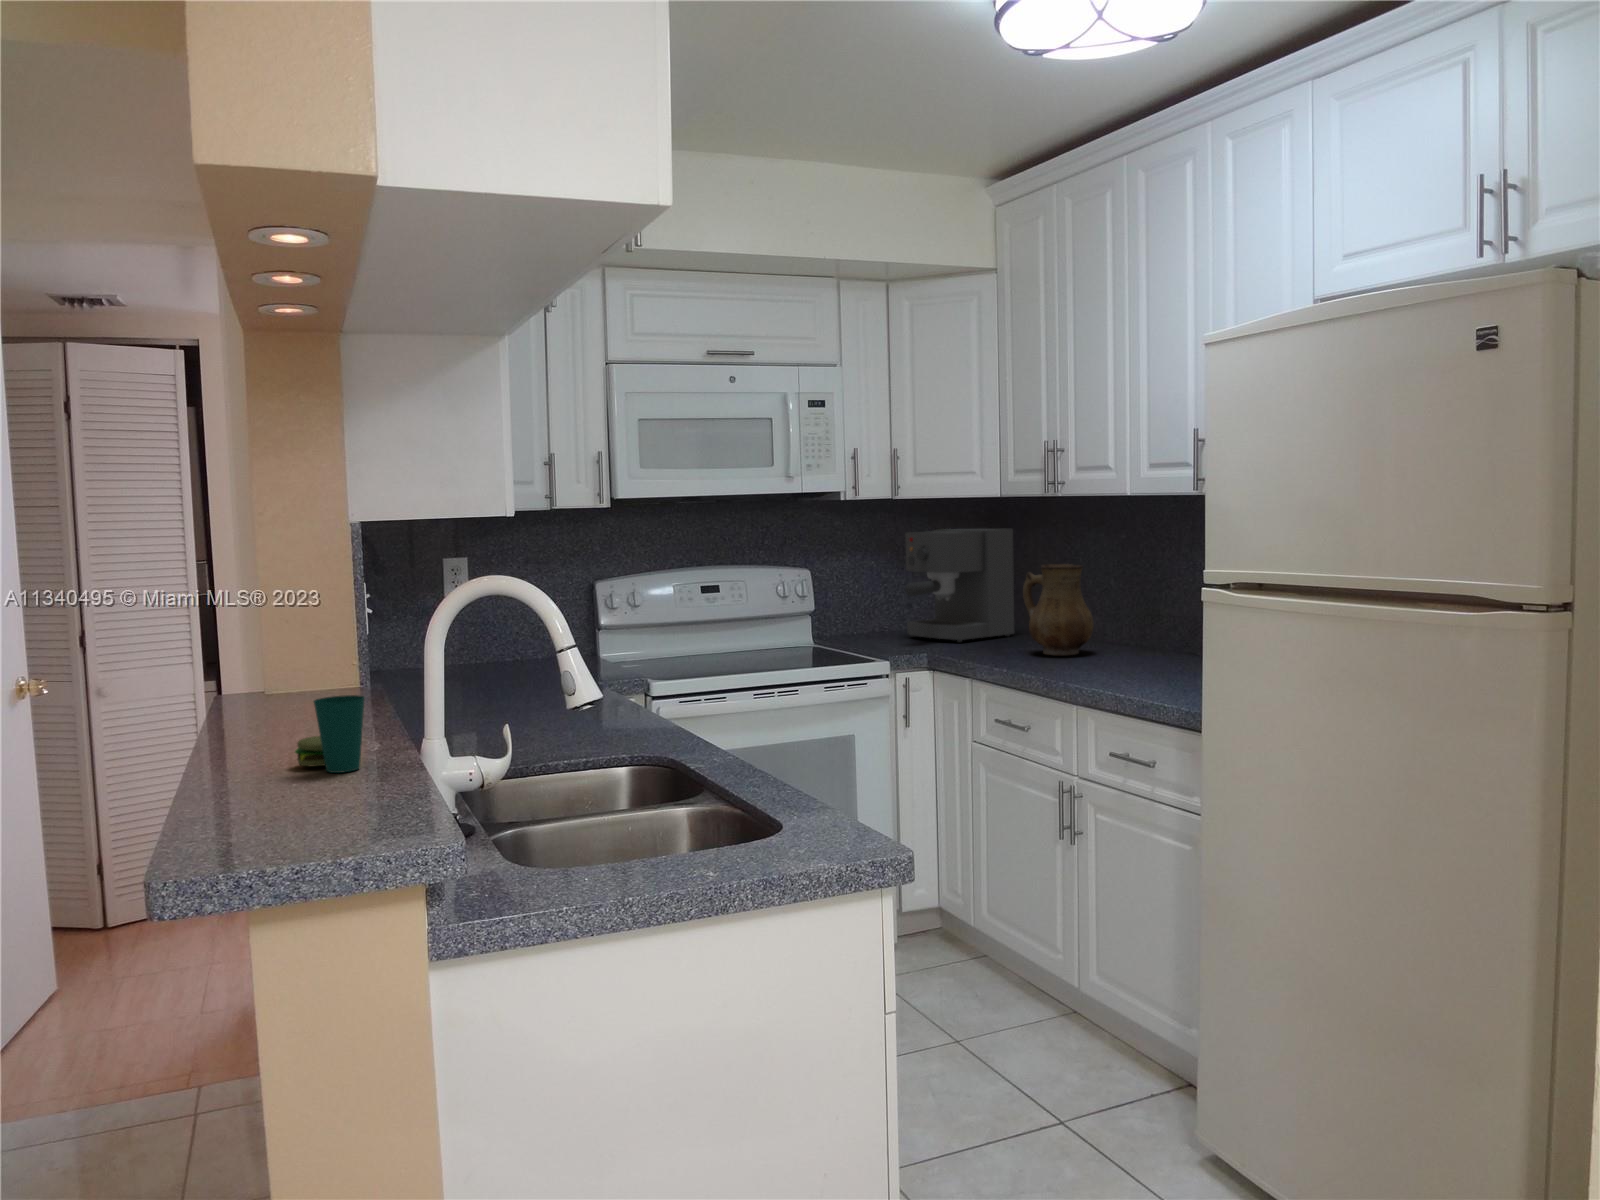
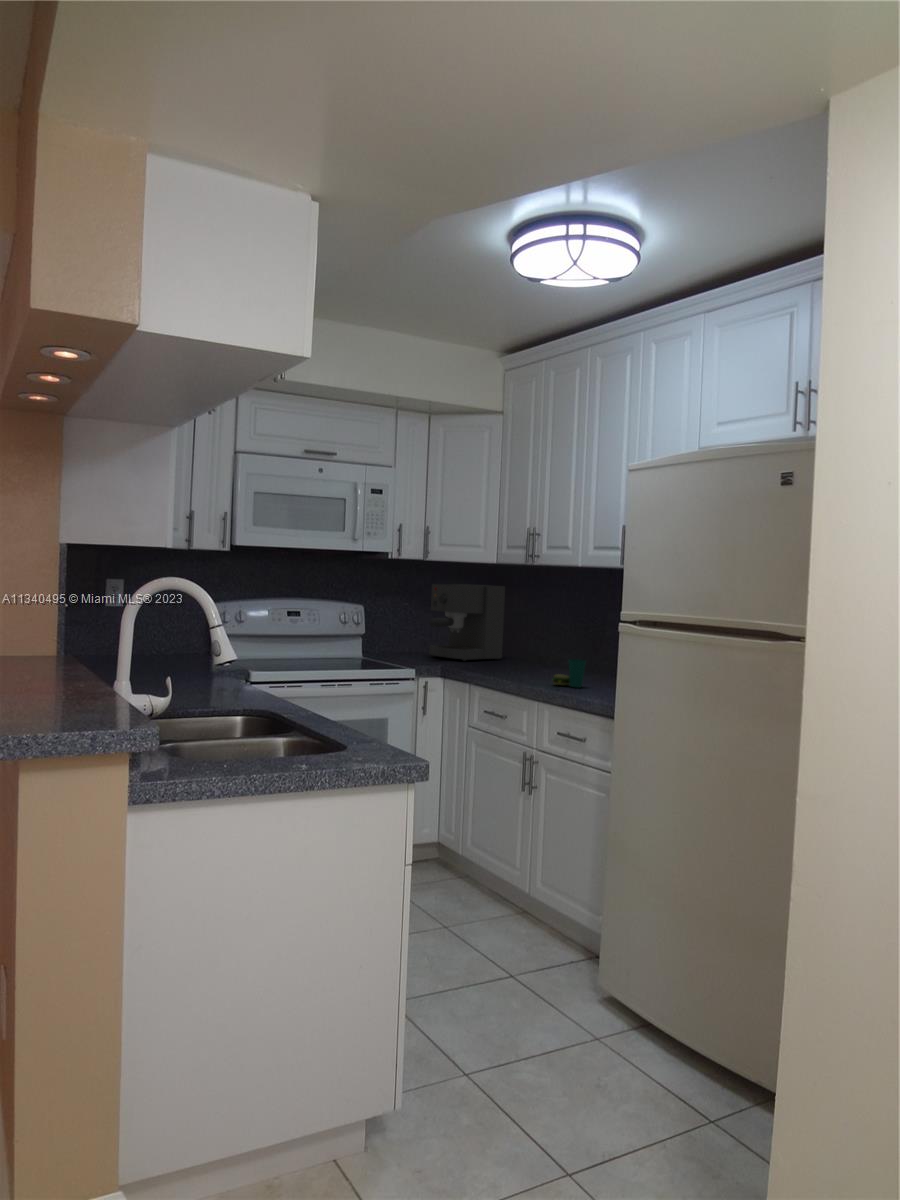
ceramic pitcher: present [1023,564,1093,655] -> none [509,610,554,672]
cup: present [295,695,365,773] -> present [553,659,586,687]

